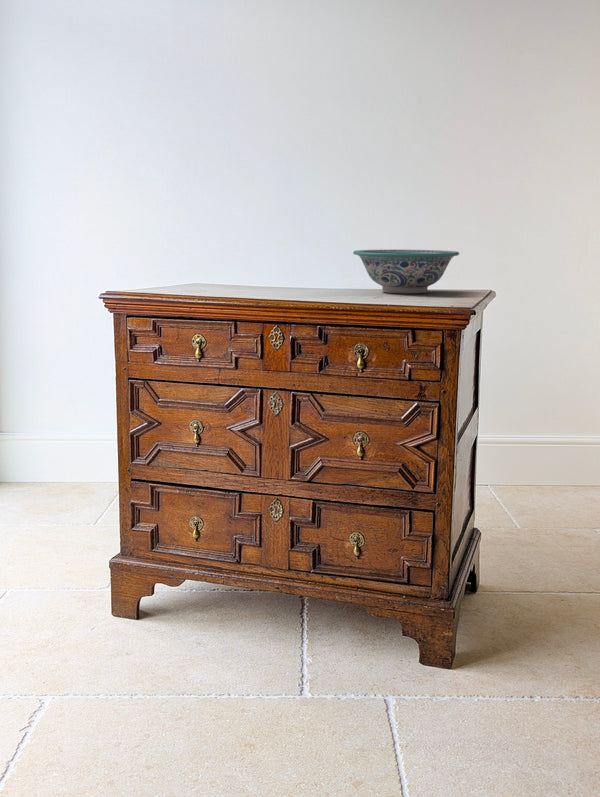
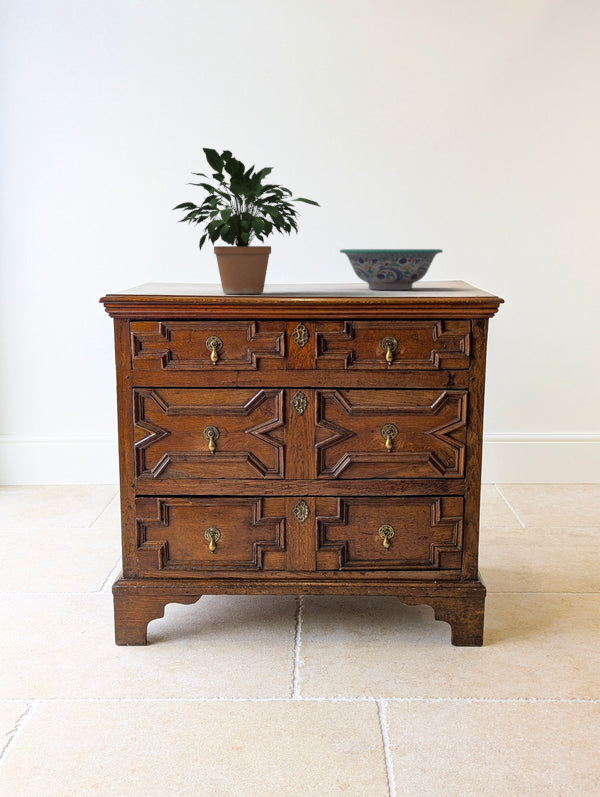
potted plant: none [162,152,301,295] -> present [173,147,320,294]

